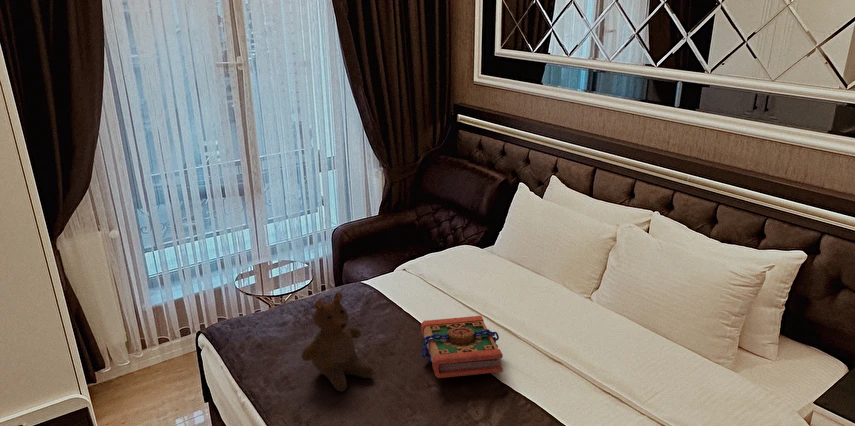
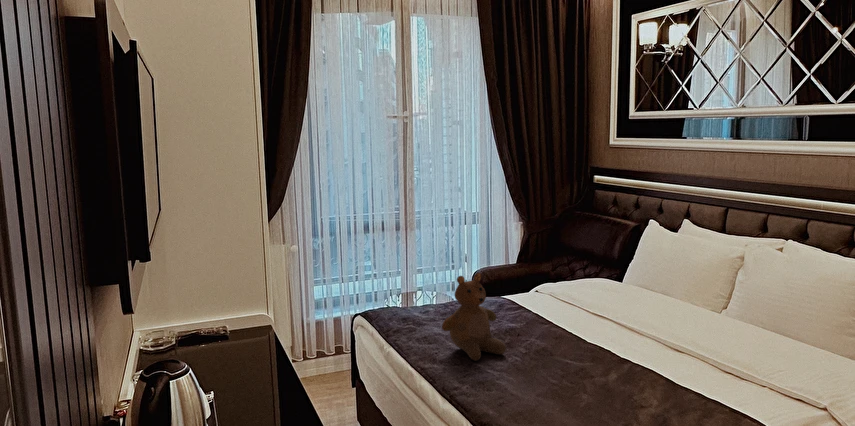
book: present [421,316,503,378] -> none [552,318,631,355]

